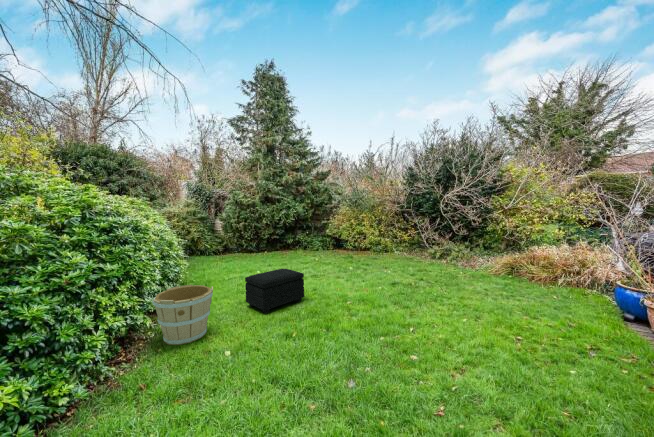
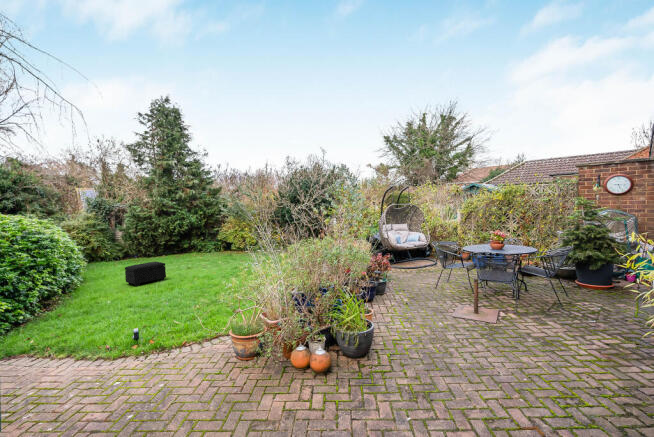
wooden bucket: present [152,285,213,345] -> none [62,271,100,300]

